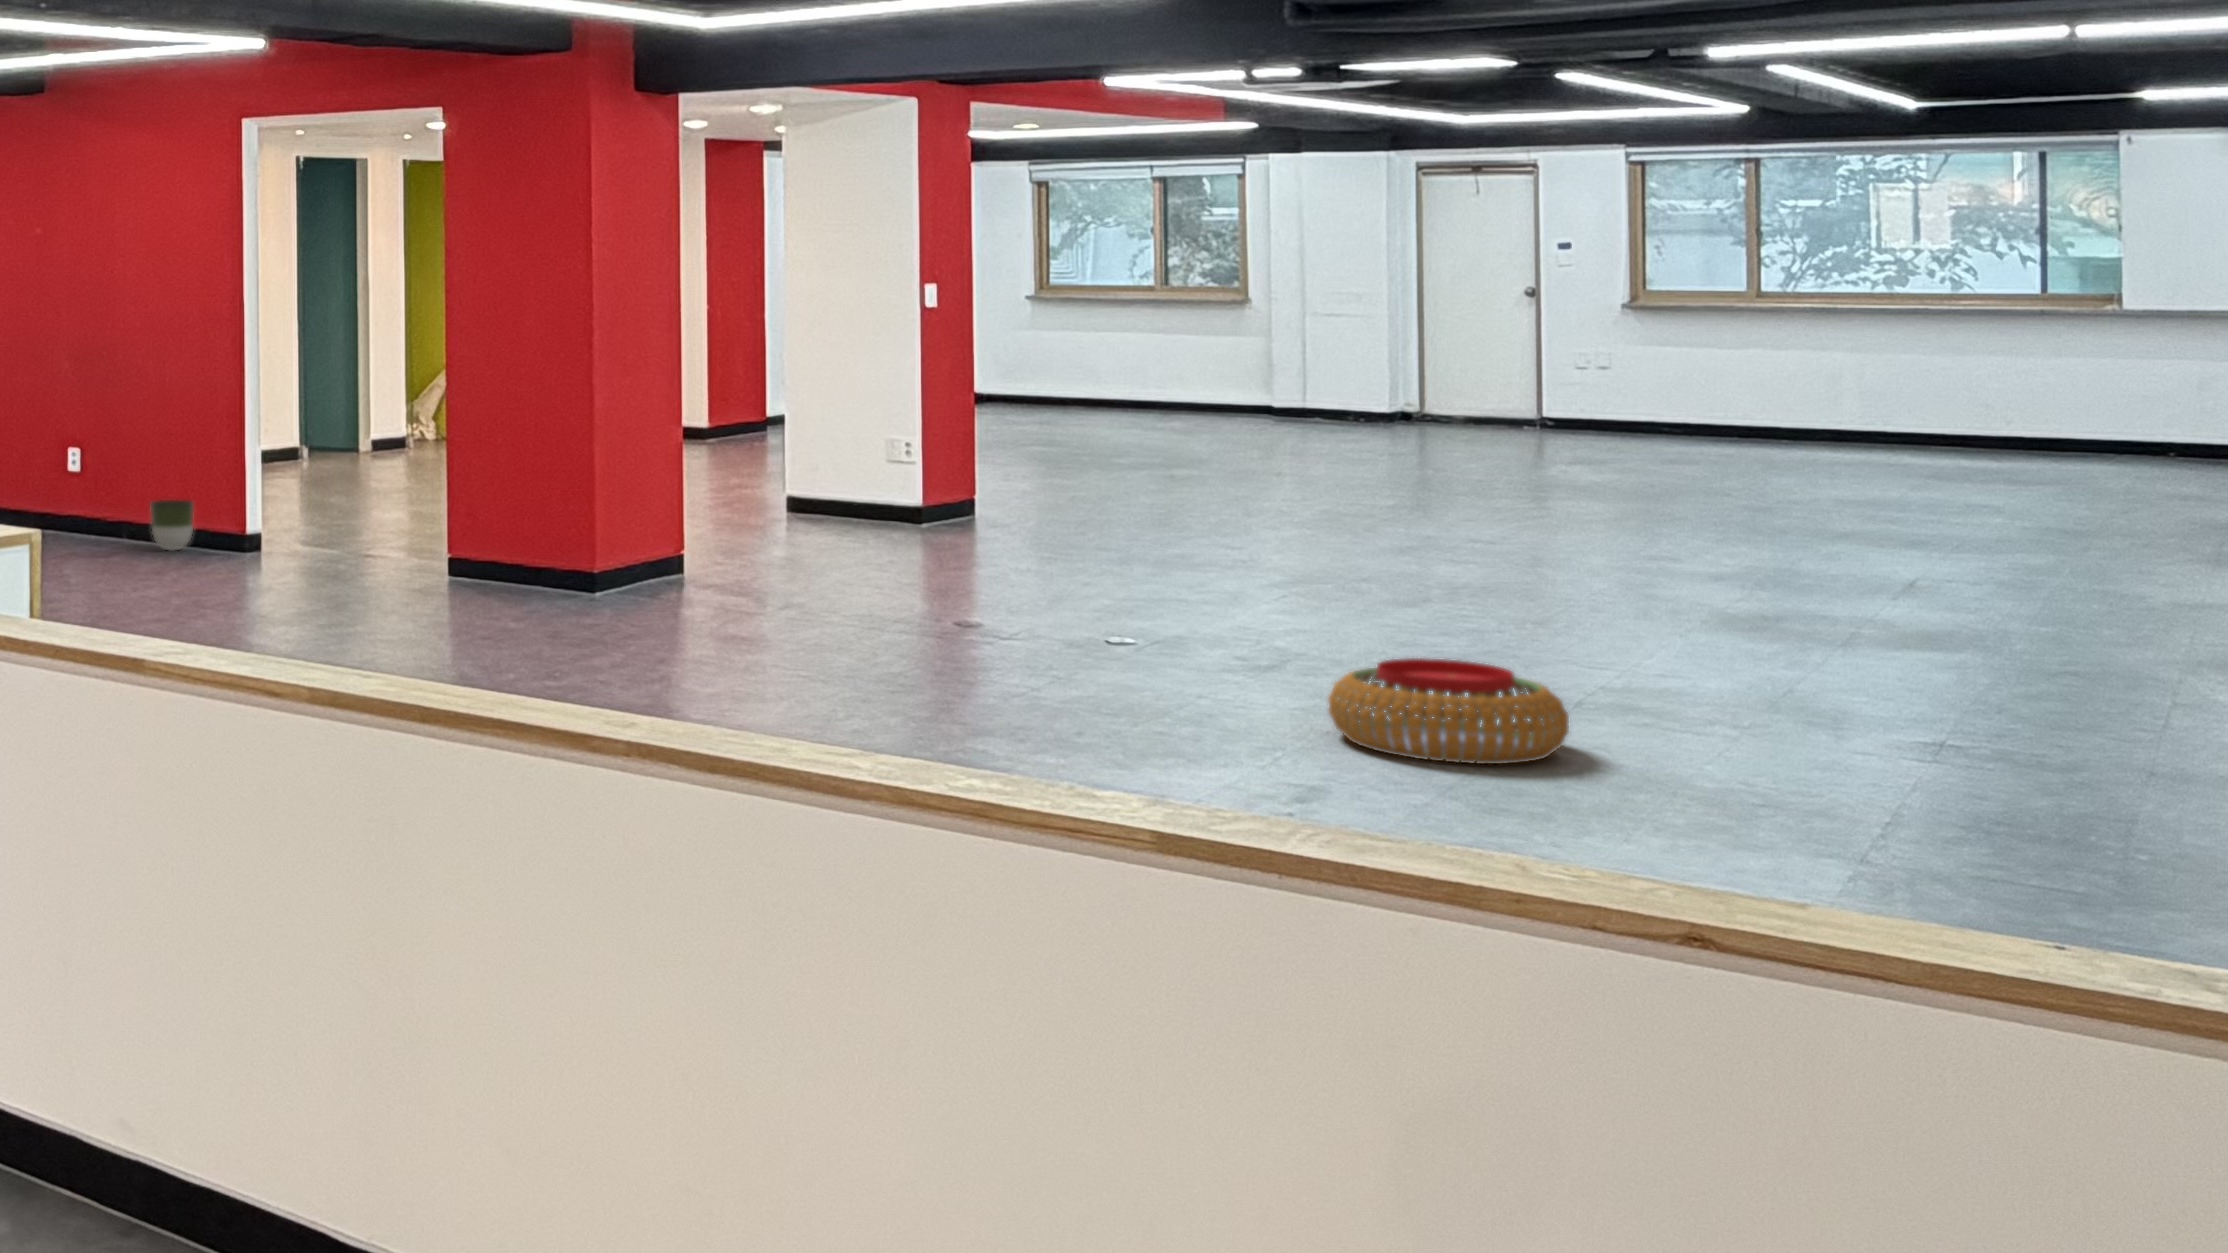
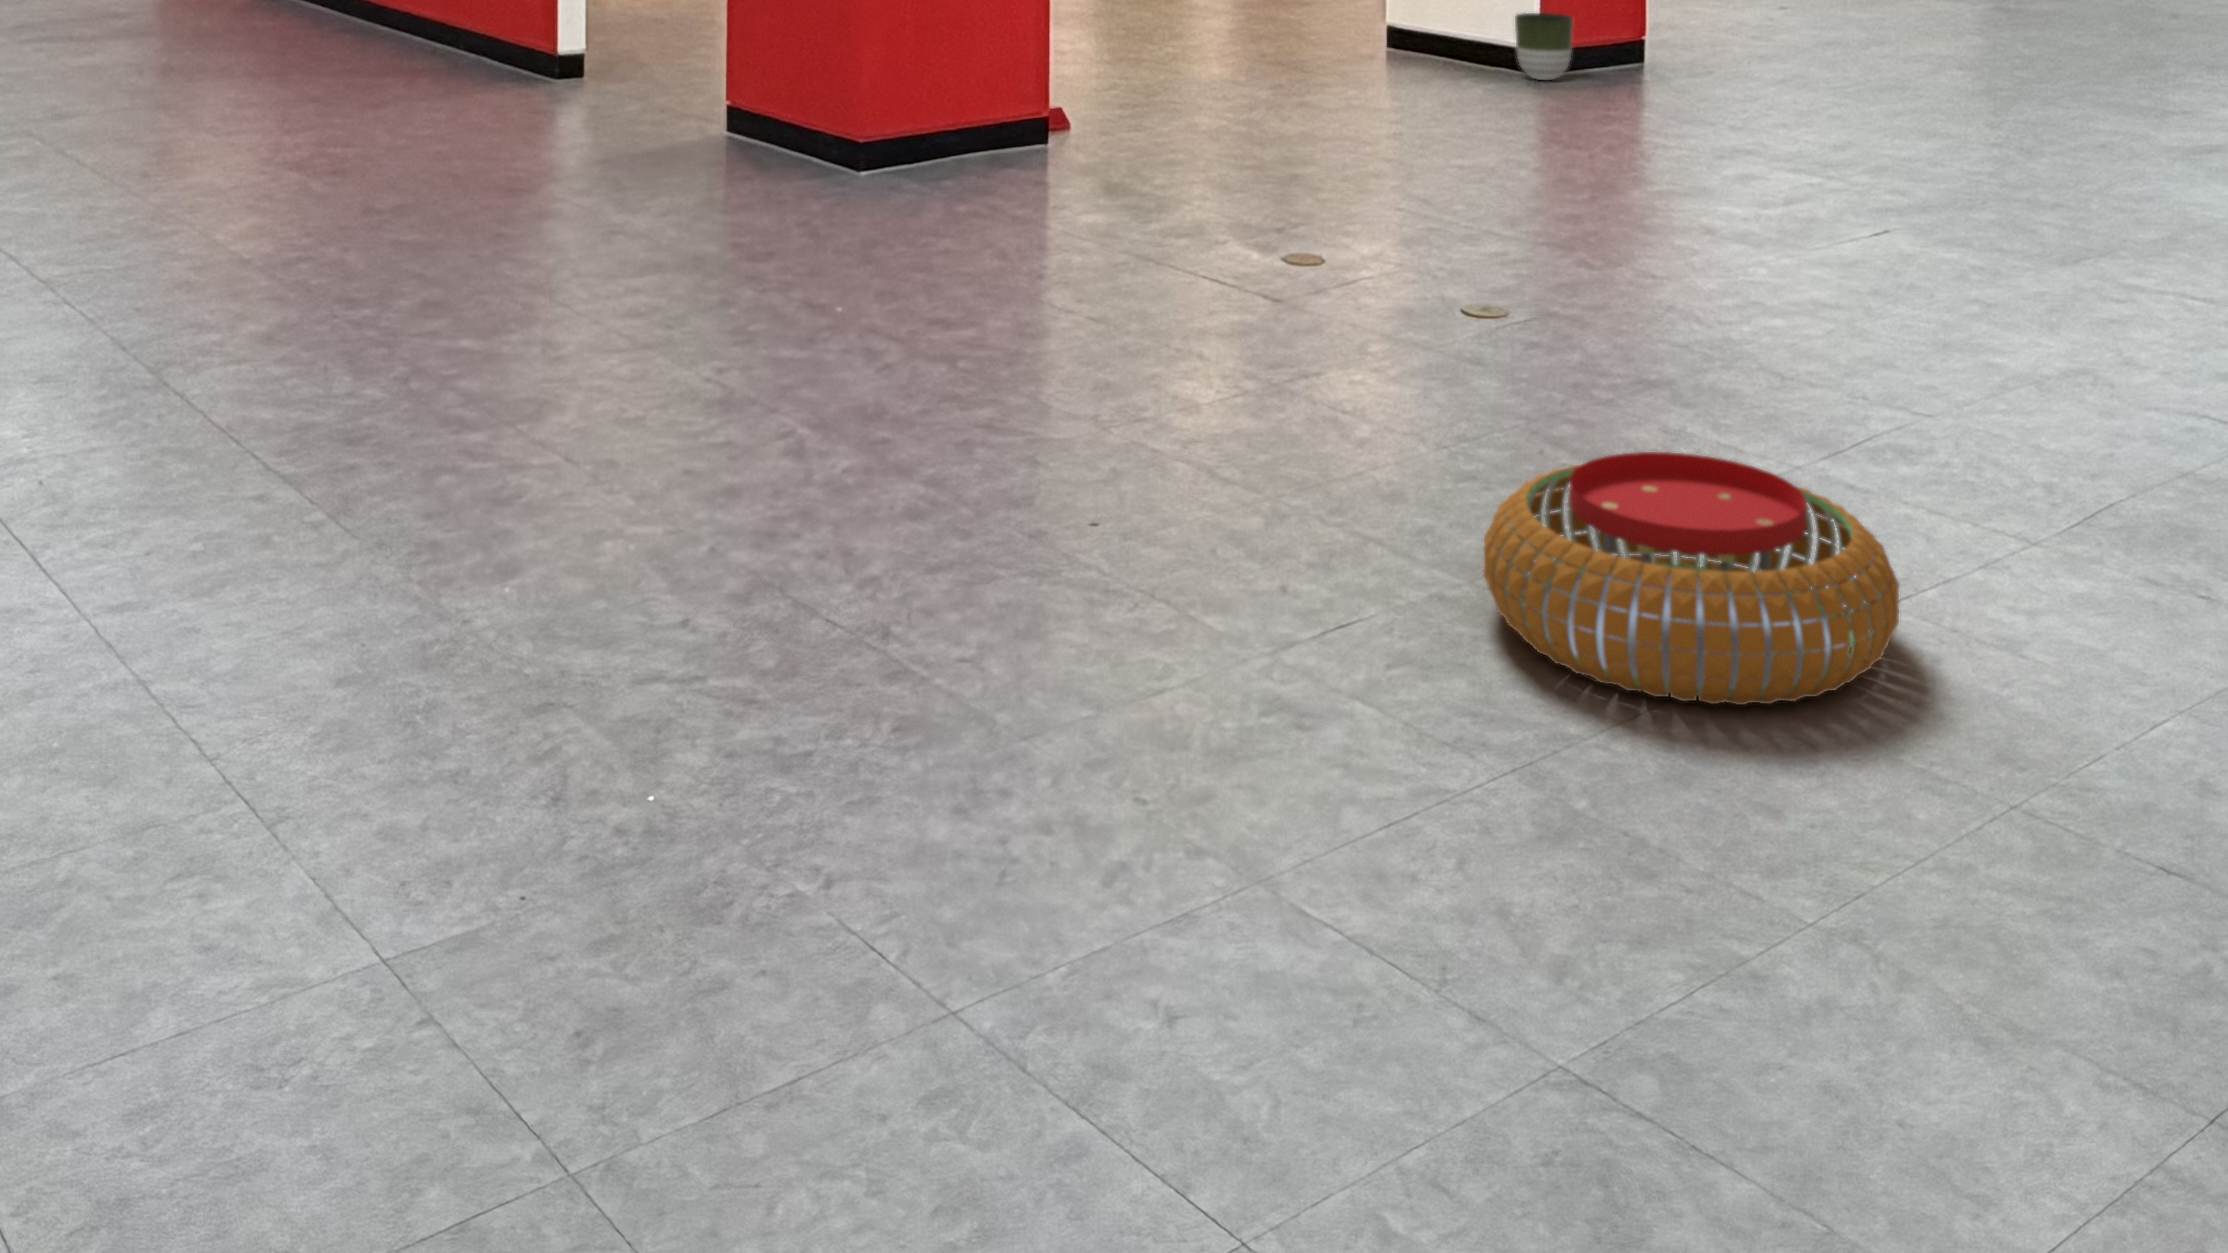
planter: present [151,500,194,551] -> present [1515,13,1573,80]

